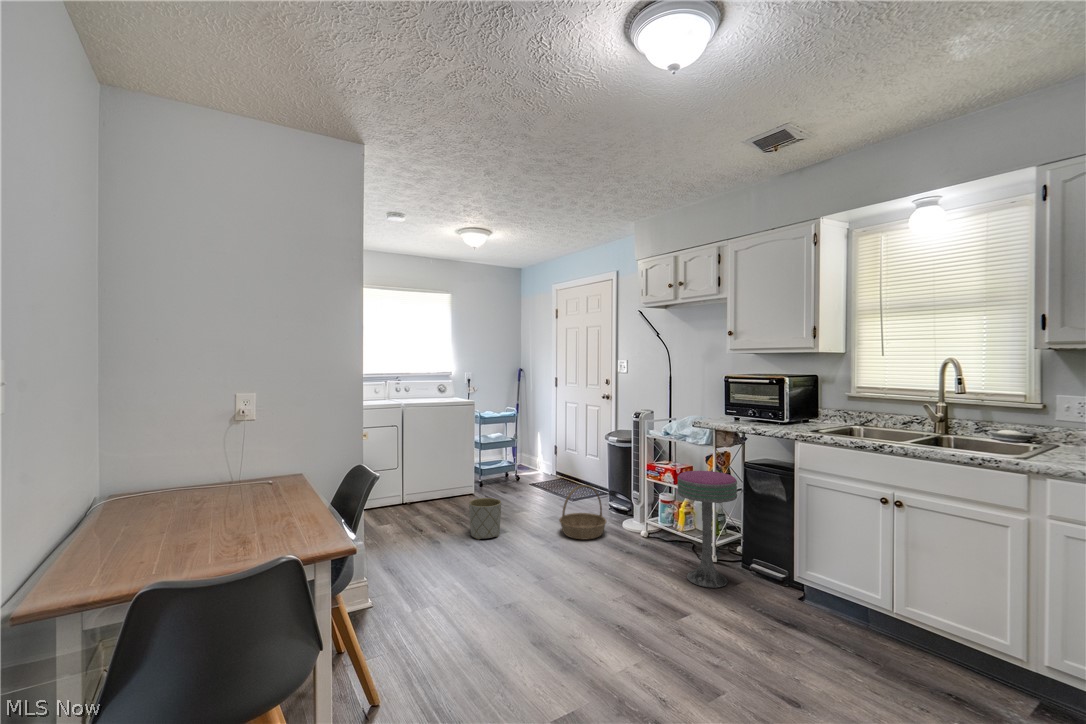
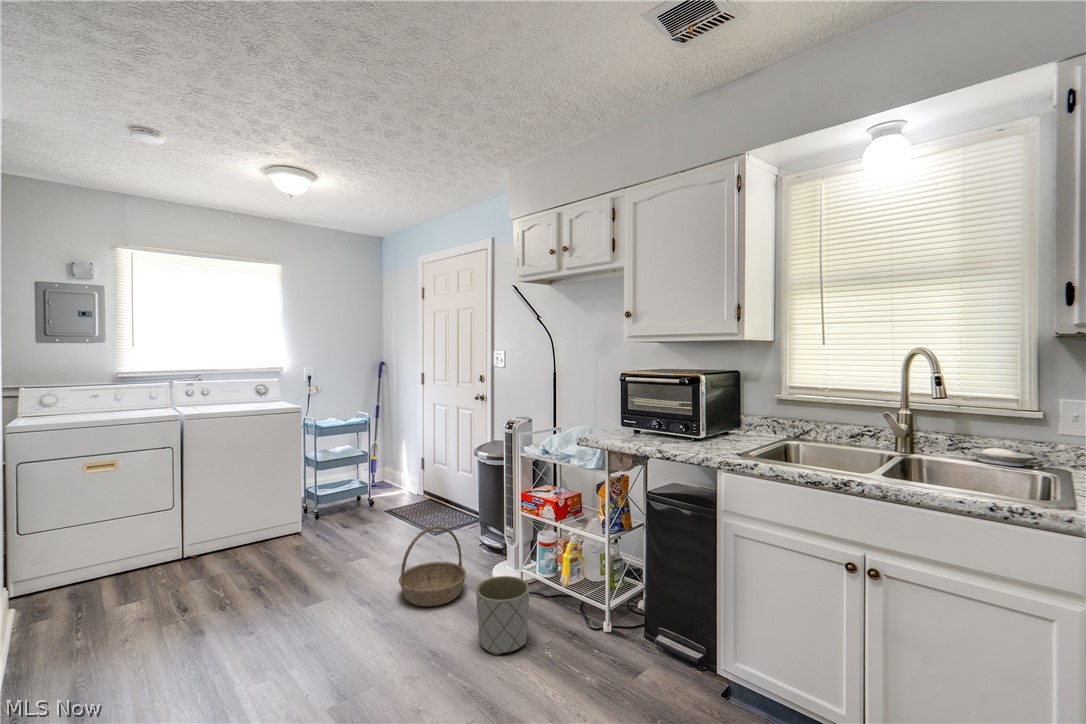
bar stool: present [677,471,737,588] -> none [554,510,637,688]
planter: present [469,498,501,540] -> present [476,576,529,655]

